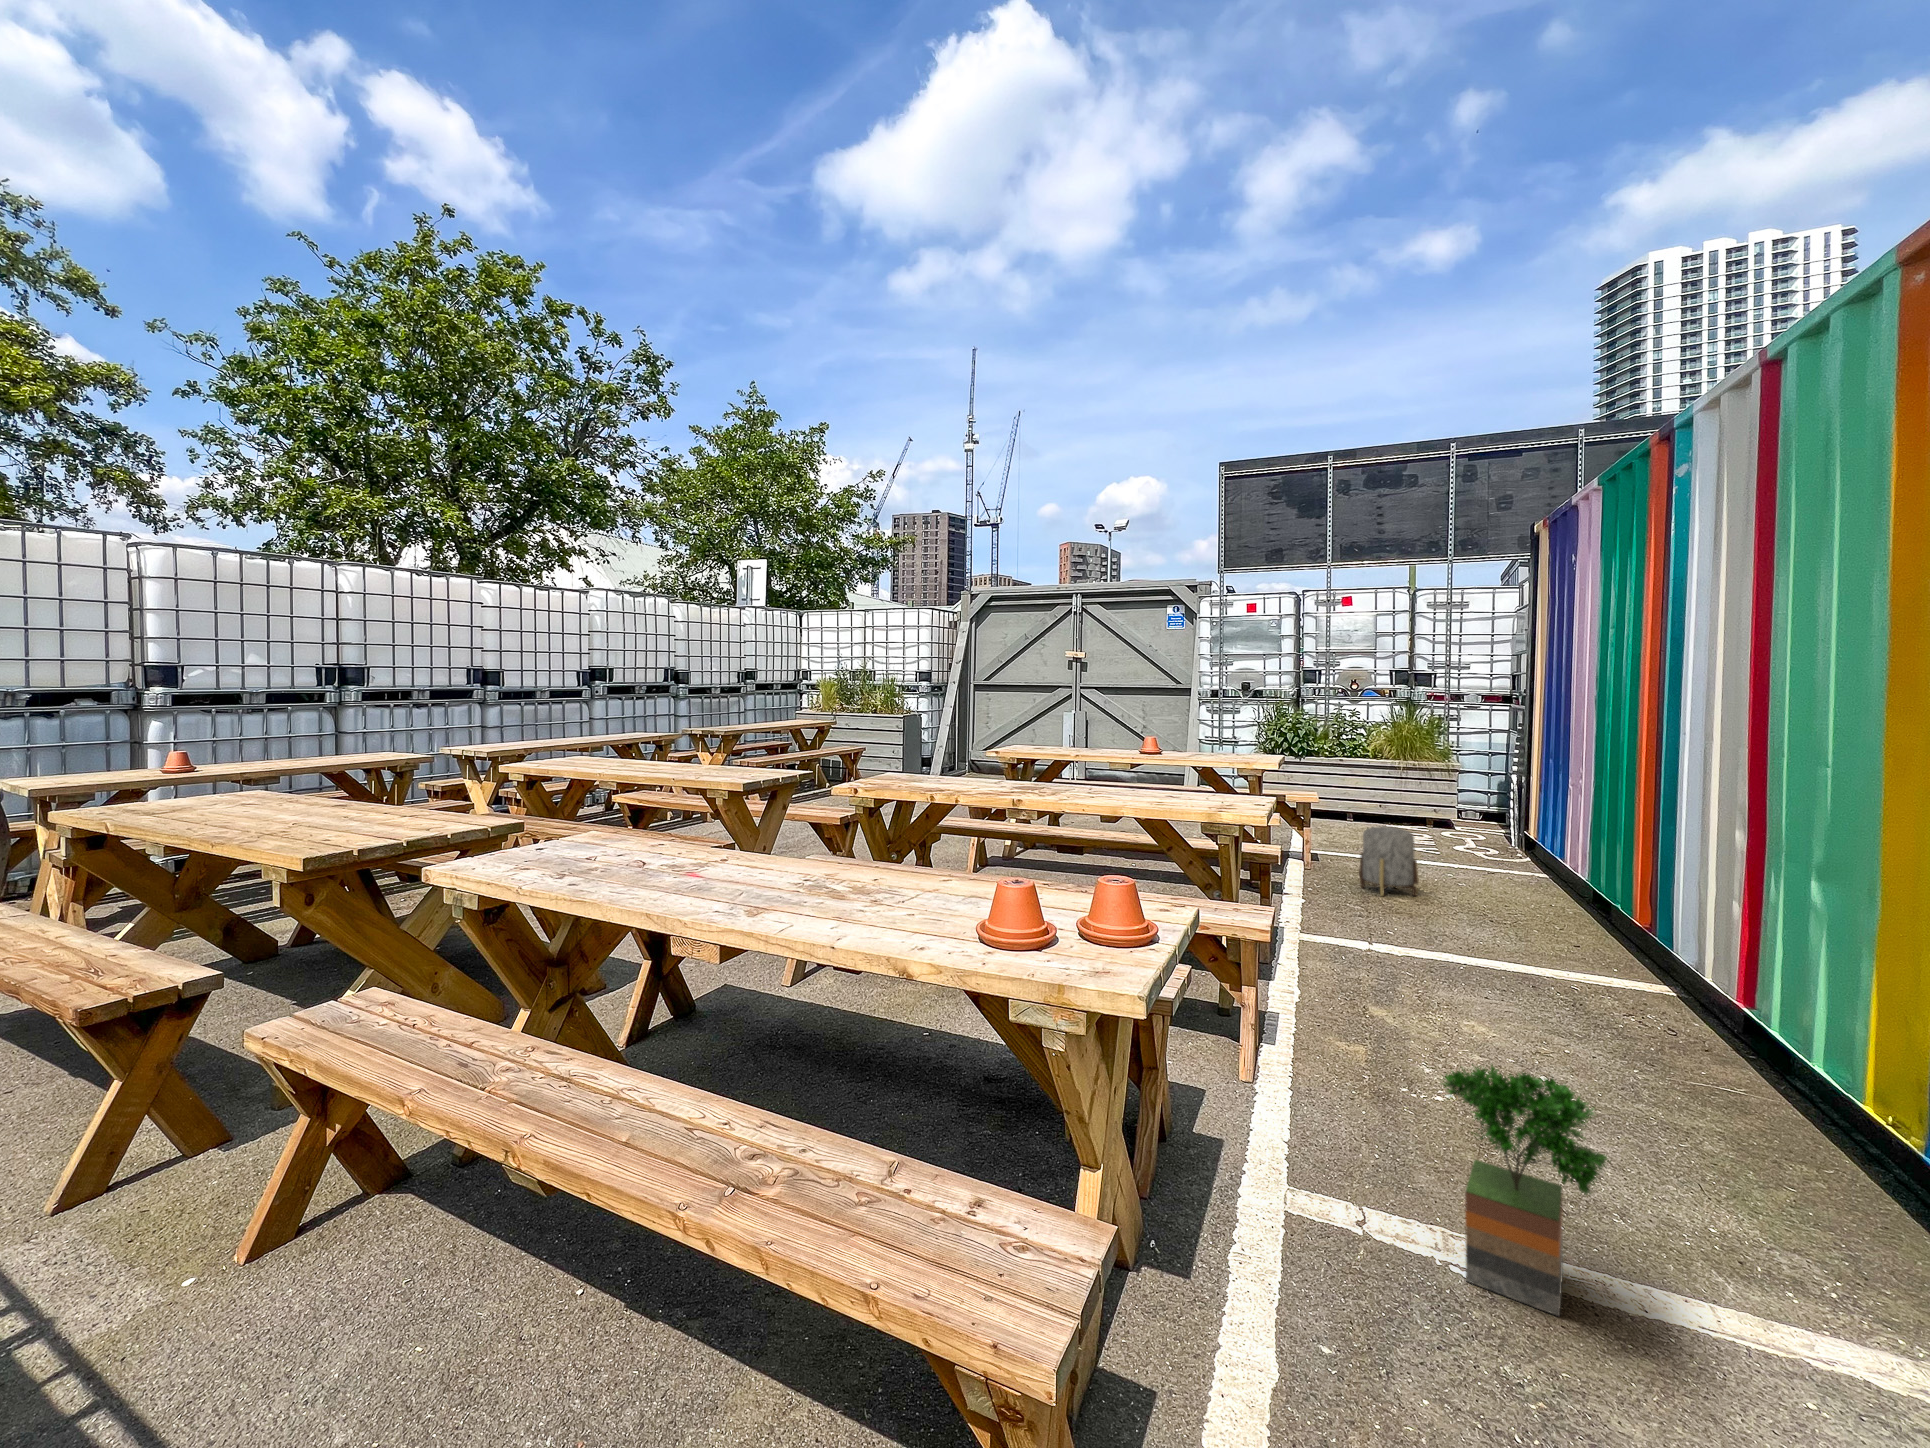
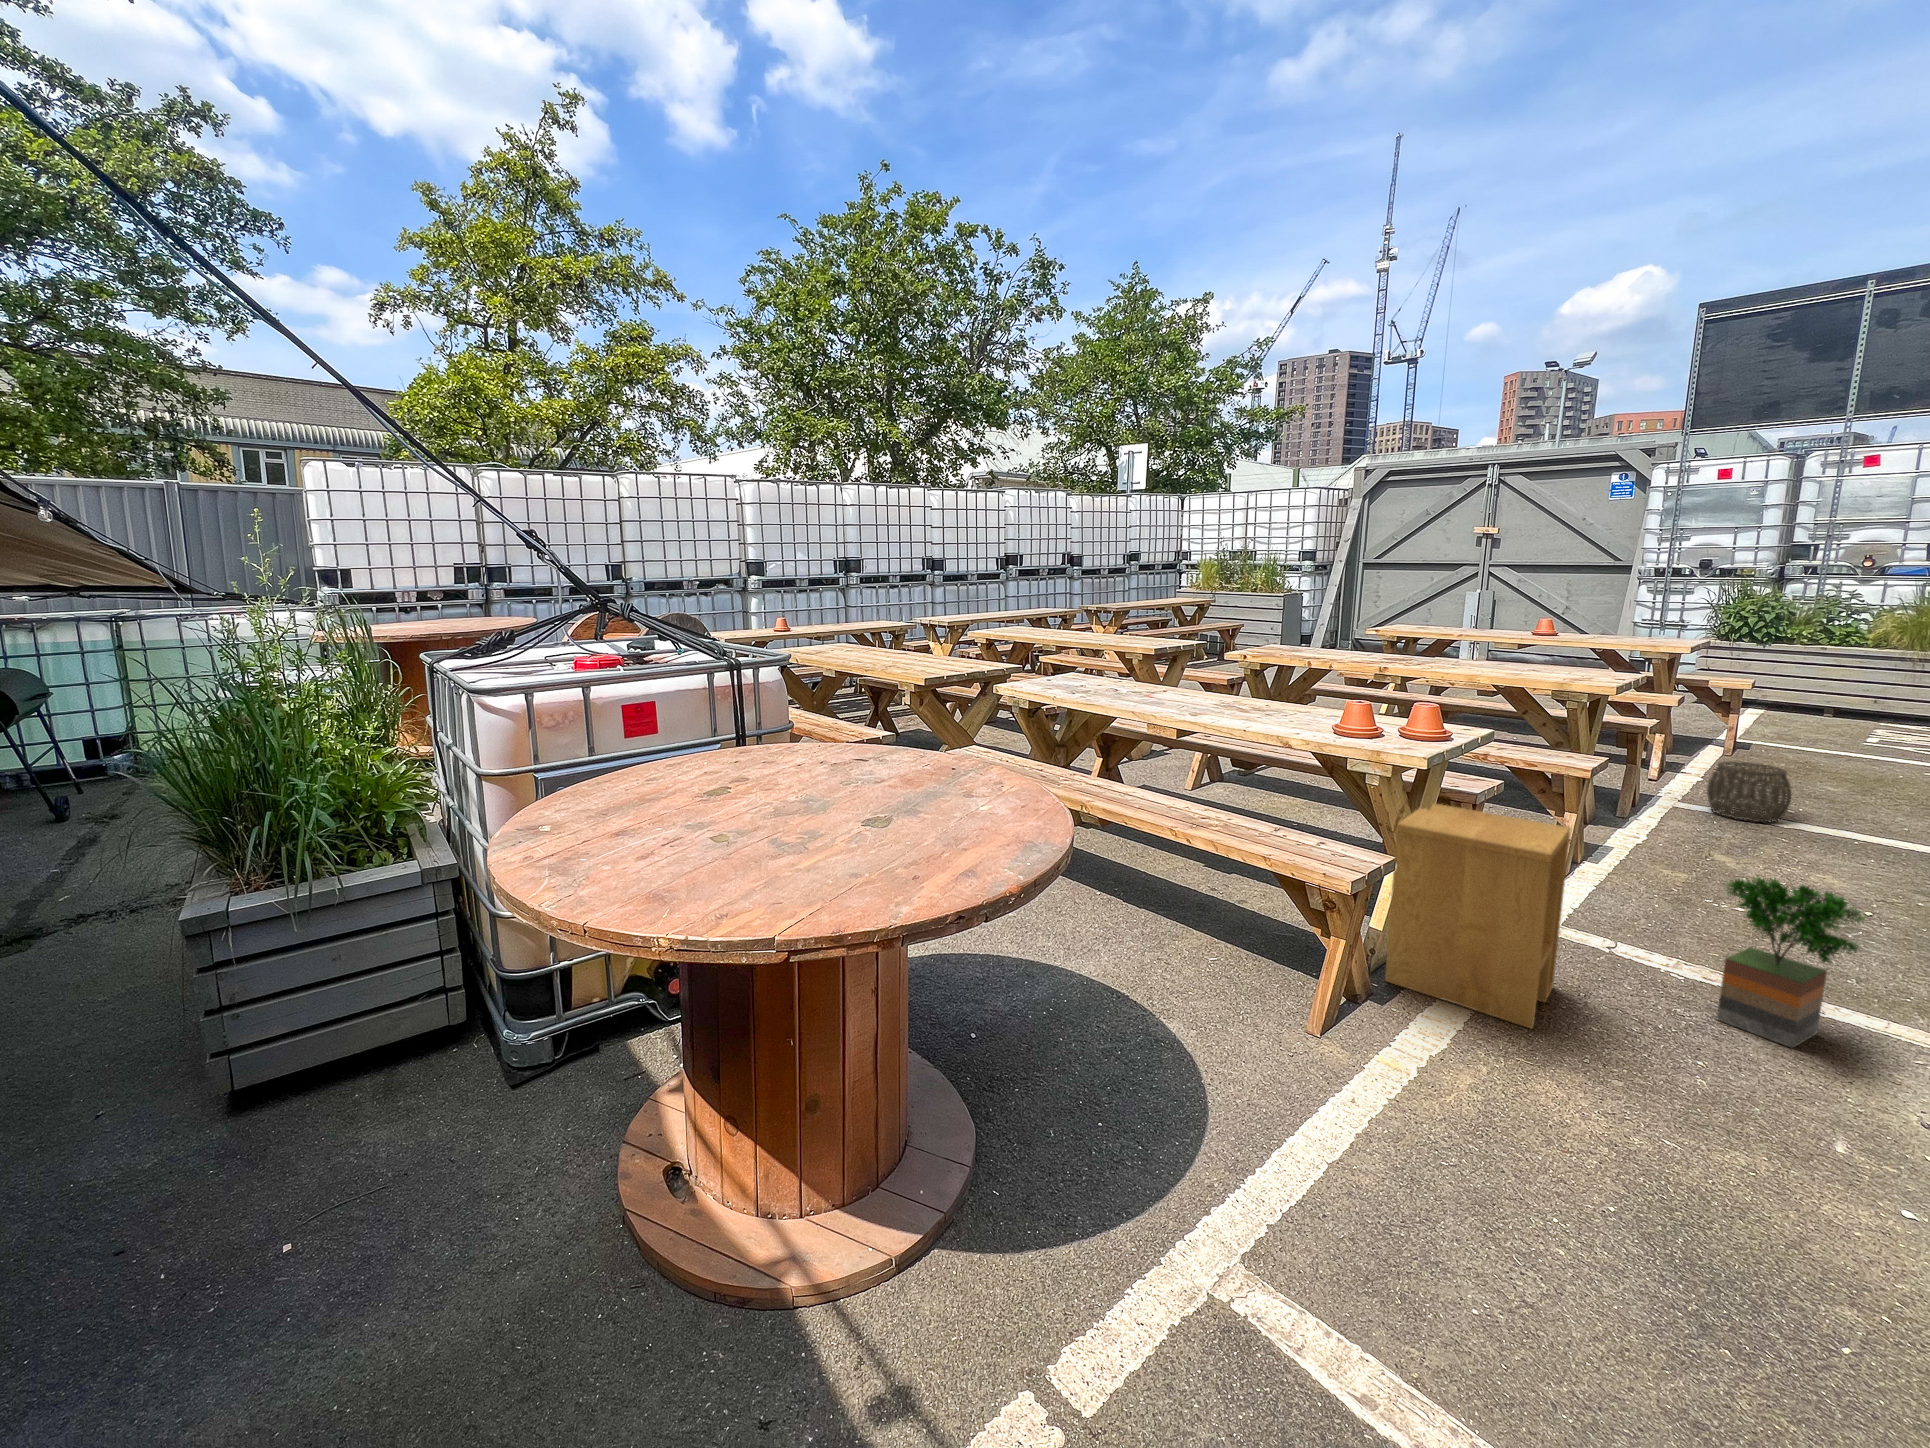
stool: present [1359,826,1419,896] -> none [1806,720,1891,796]
woven basket: none [1305,877,1373,940] -> present [1707,761,1792,823]
side table: none [1079,1004,1292,1389] -> present [1385,803,1570,1029]

